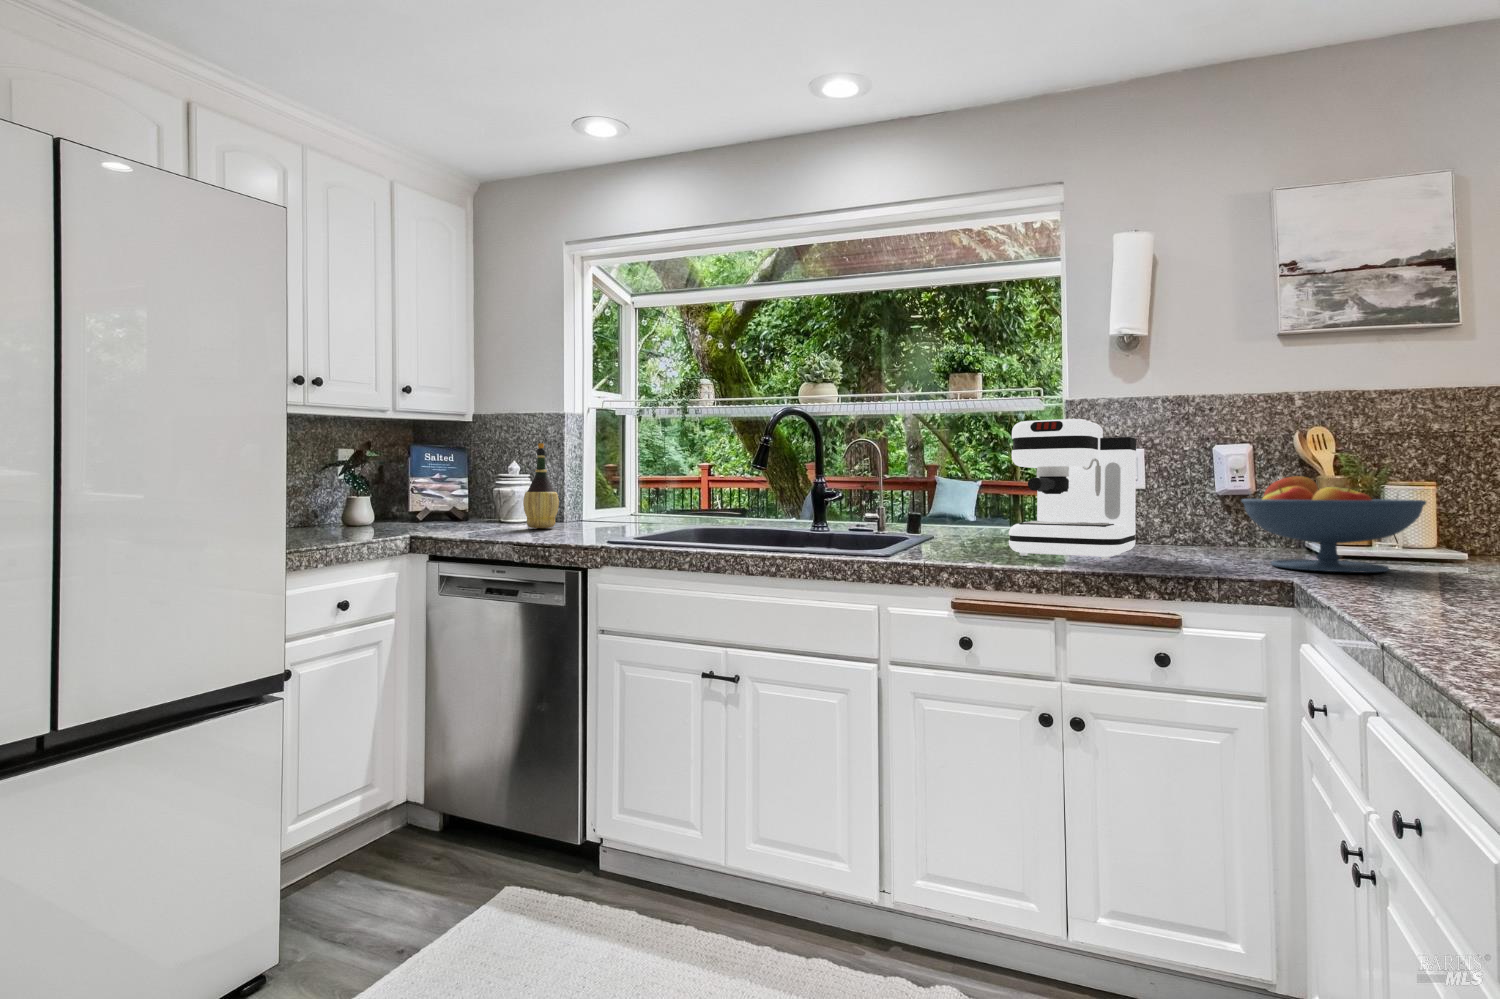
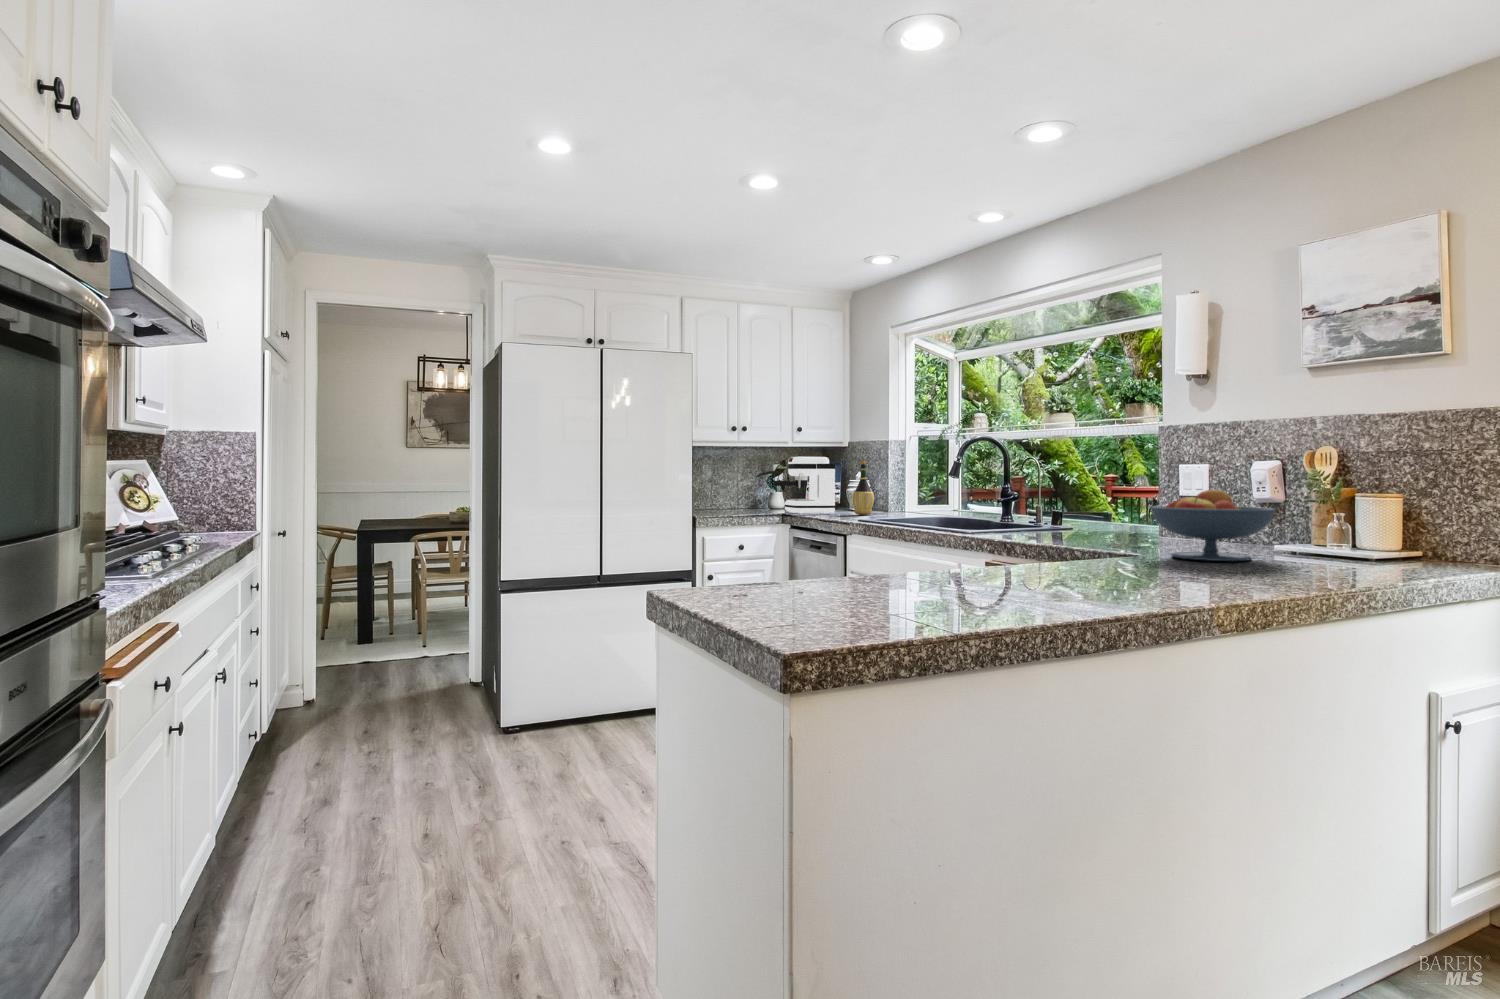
coffee maker: present [1009,419,1136,560] -> present [773,457,835,514]

